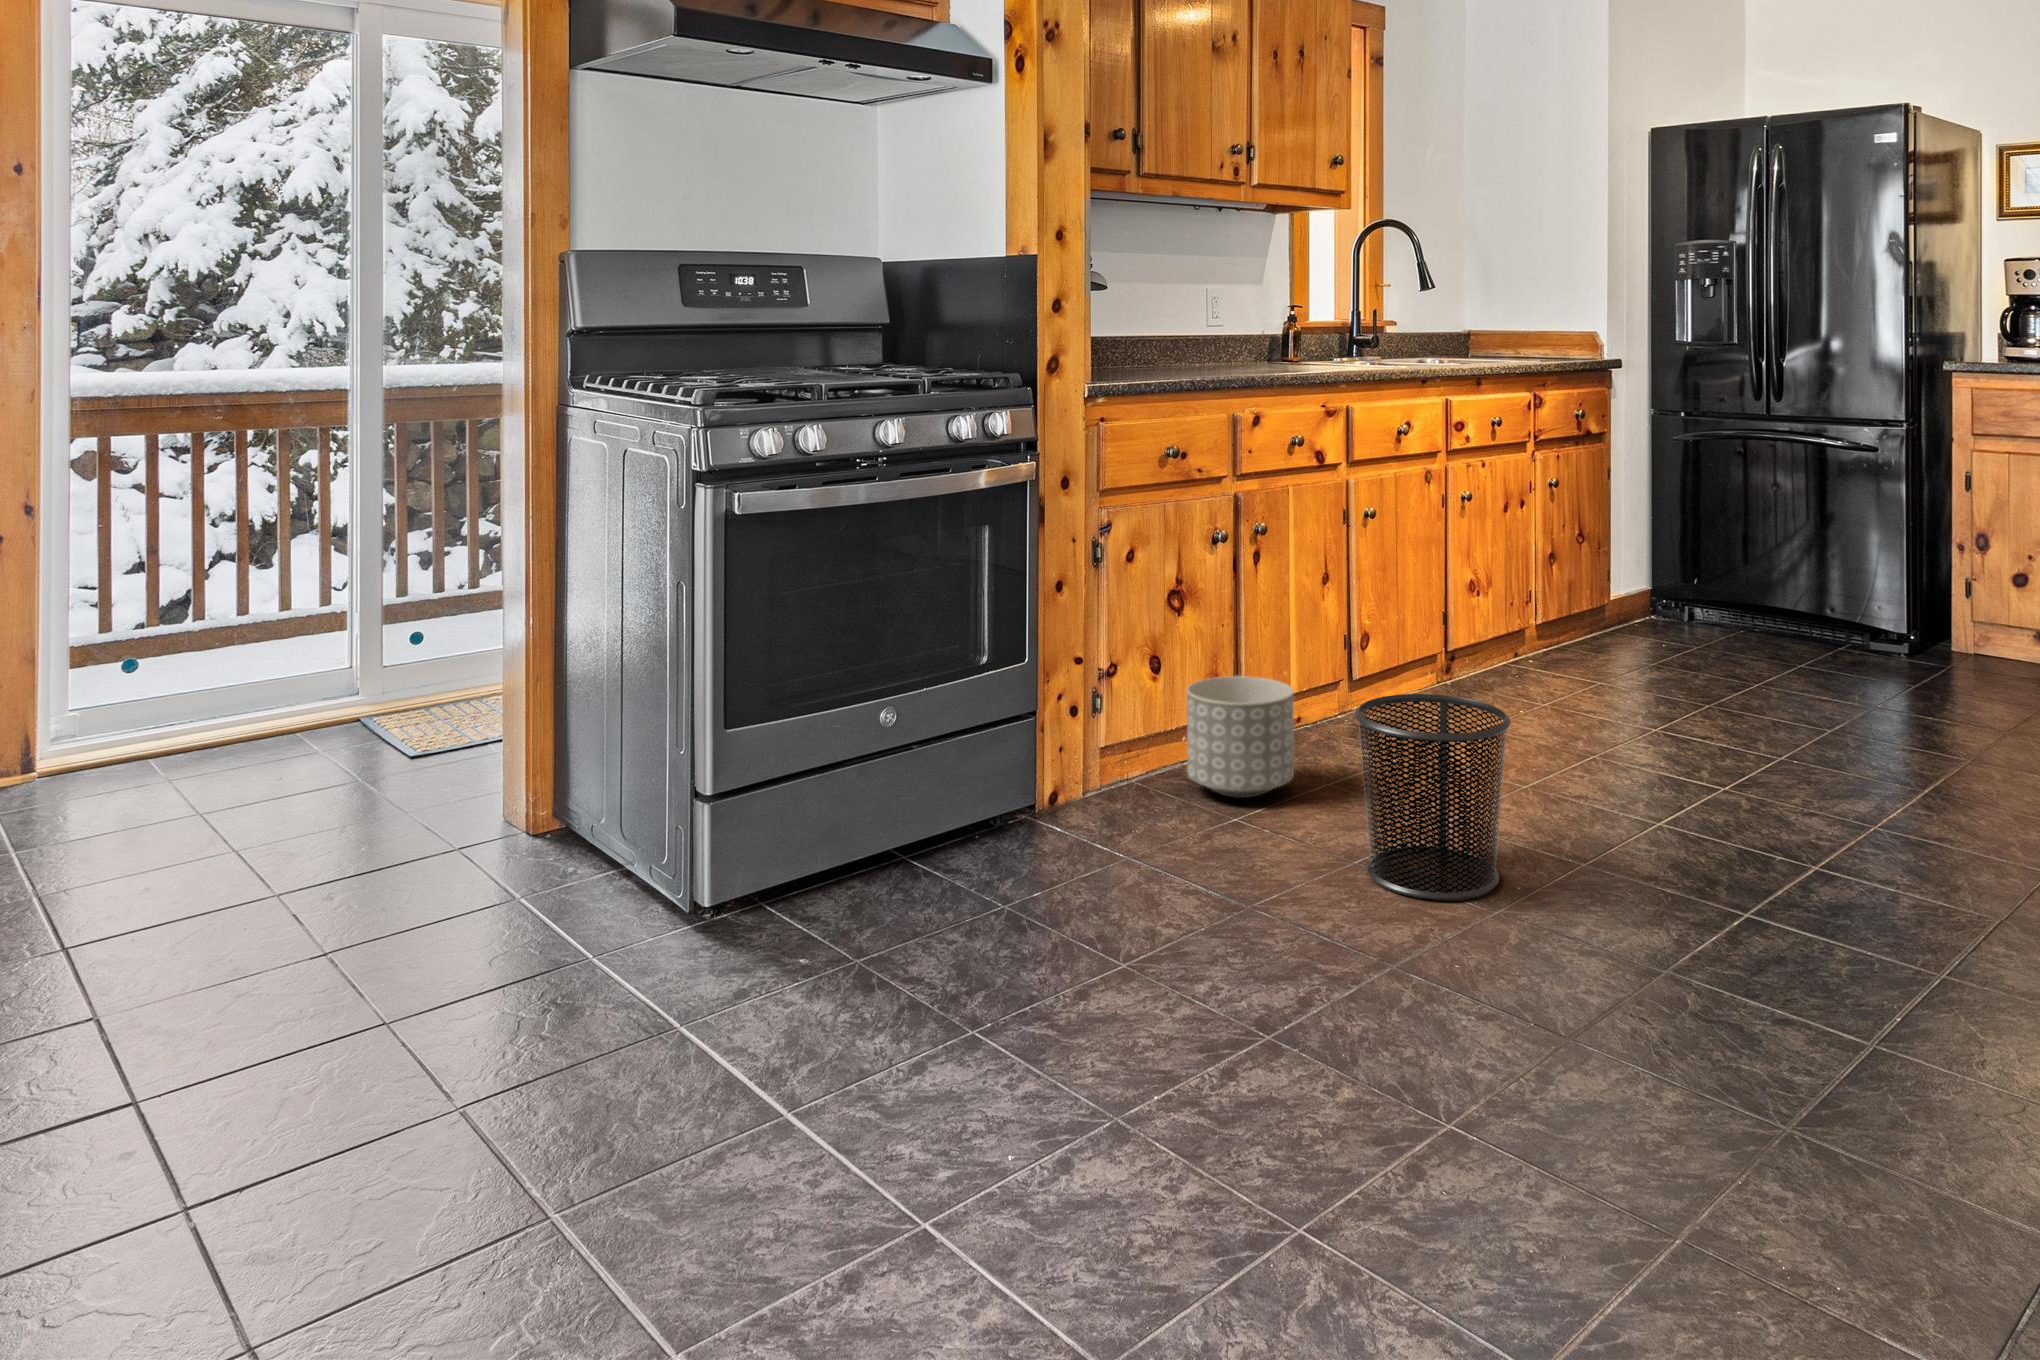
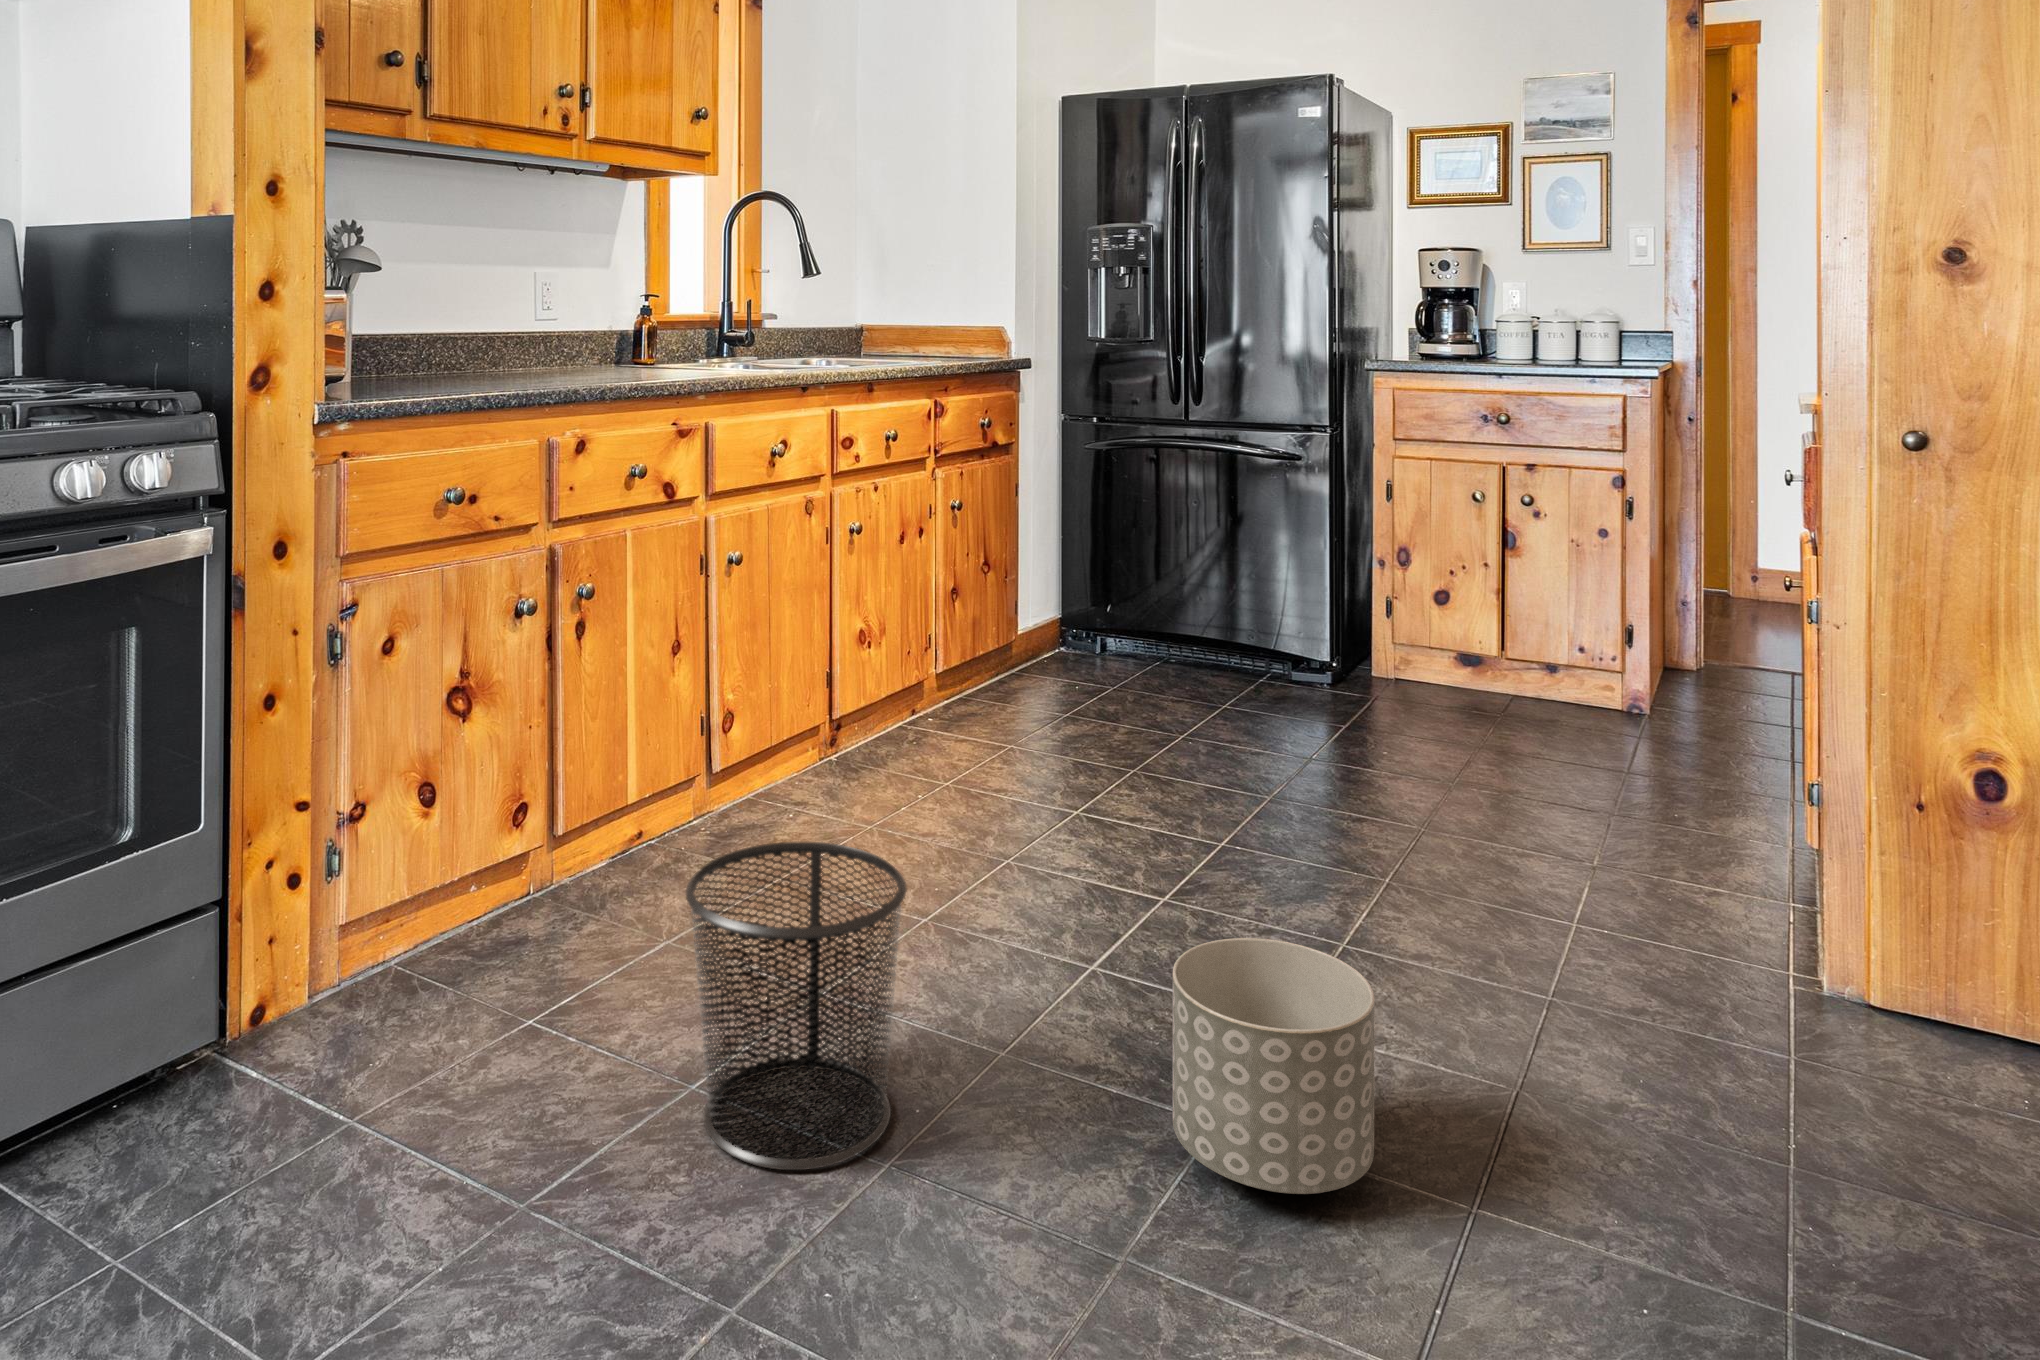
planter: present [1187,676,1294,798] -> present [1172,938,1374,1194]

